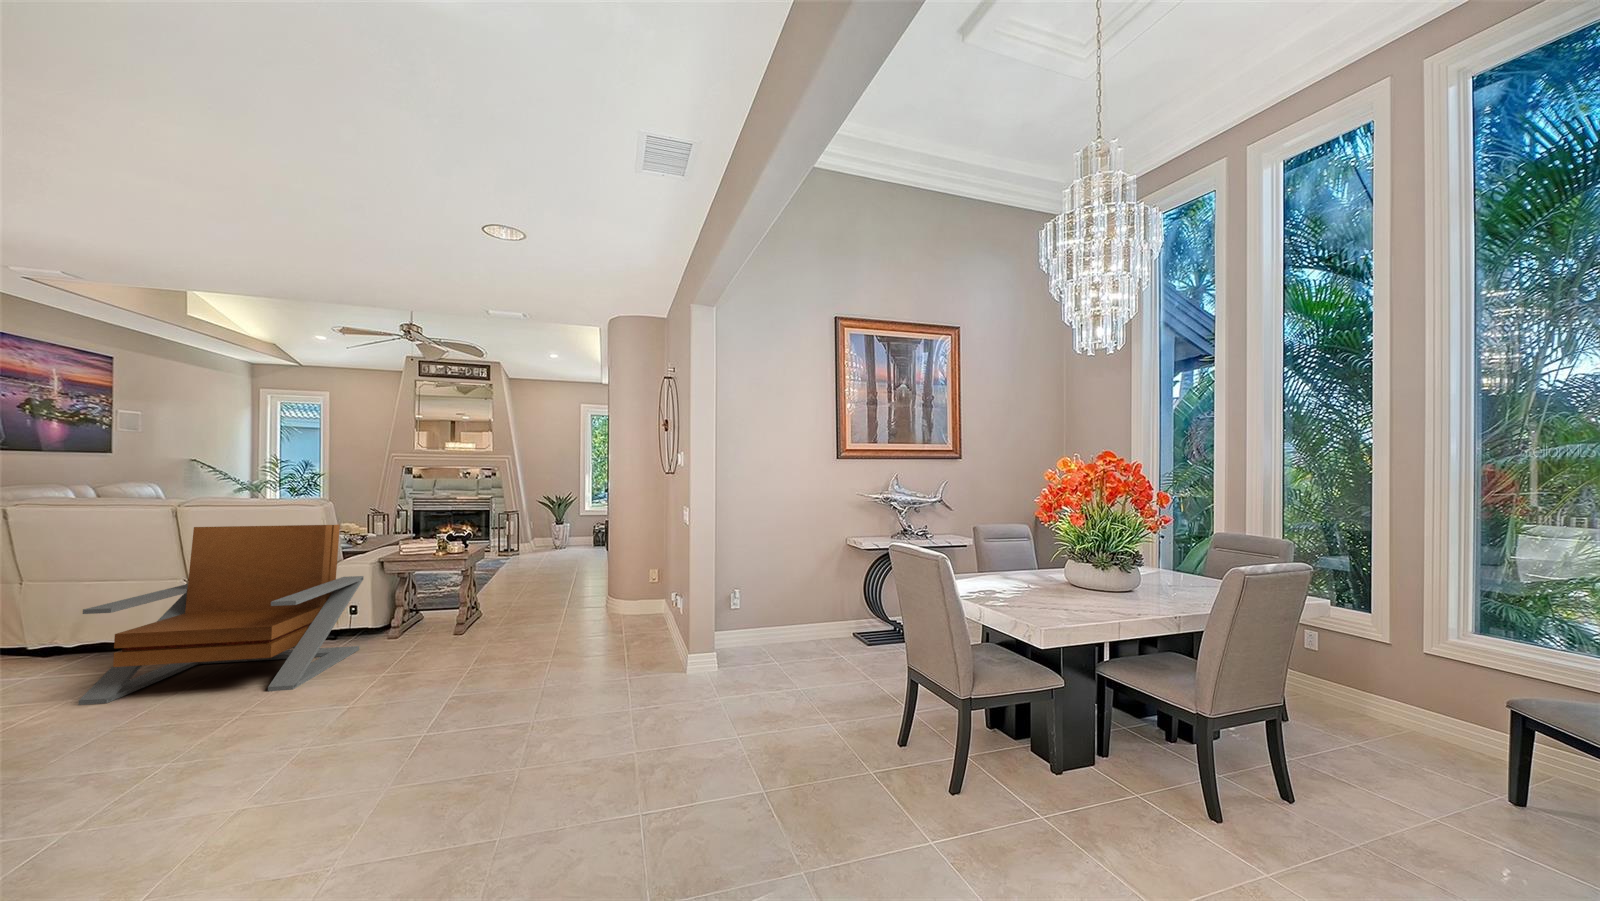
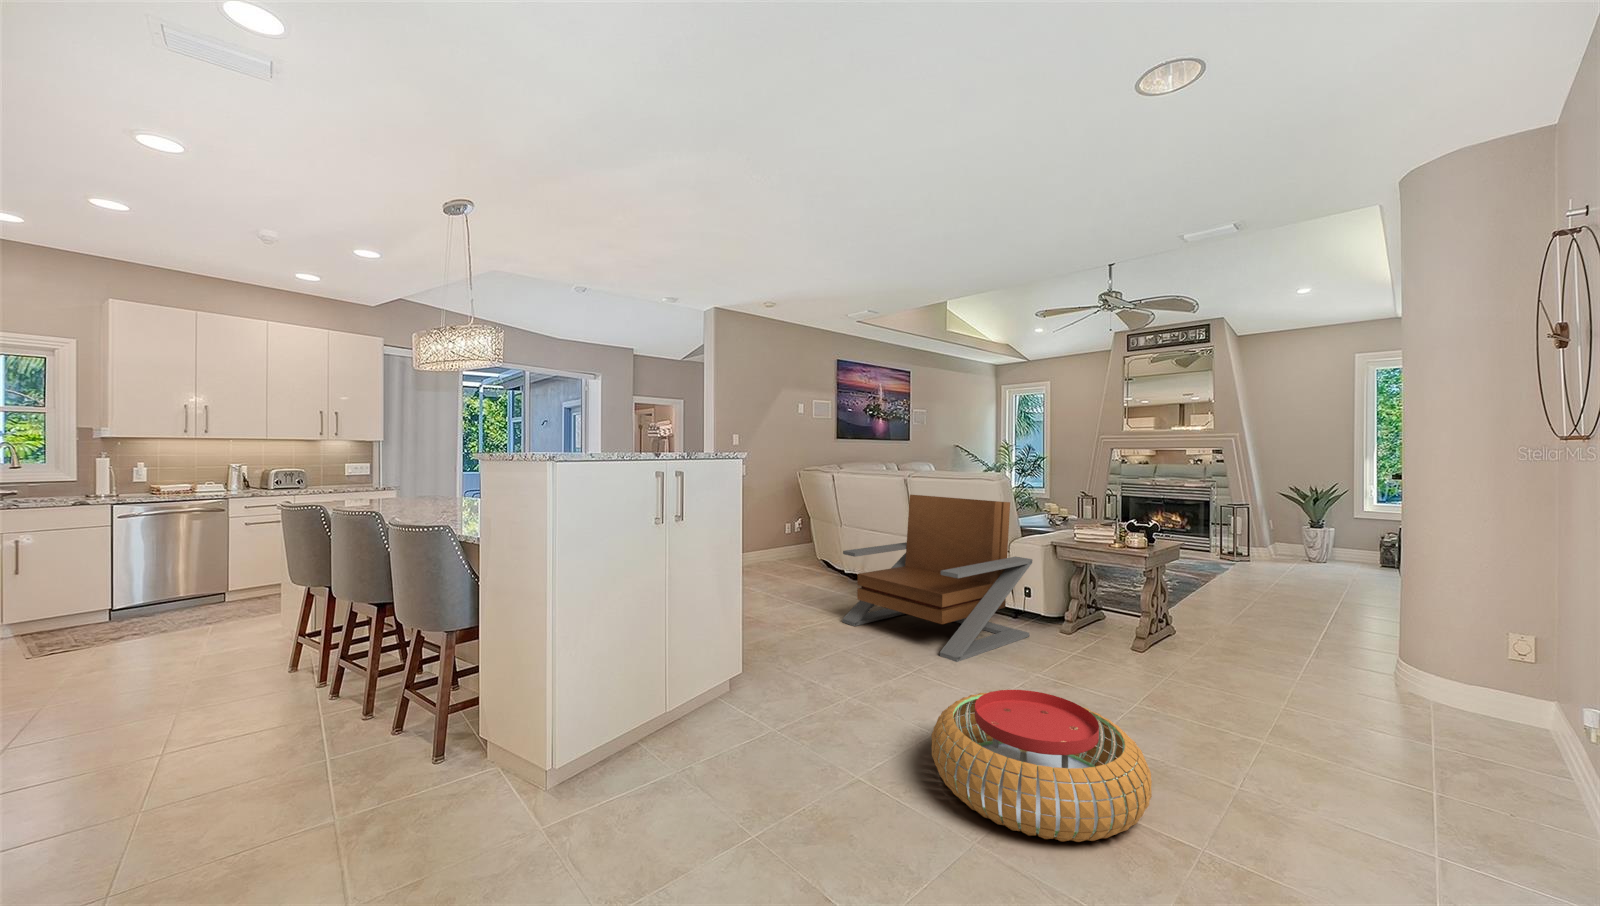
pouf: none [324,664,506,765] -> present [931,690,1152,842]

